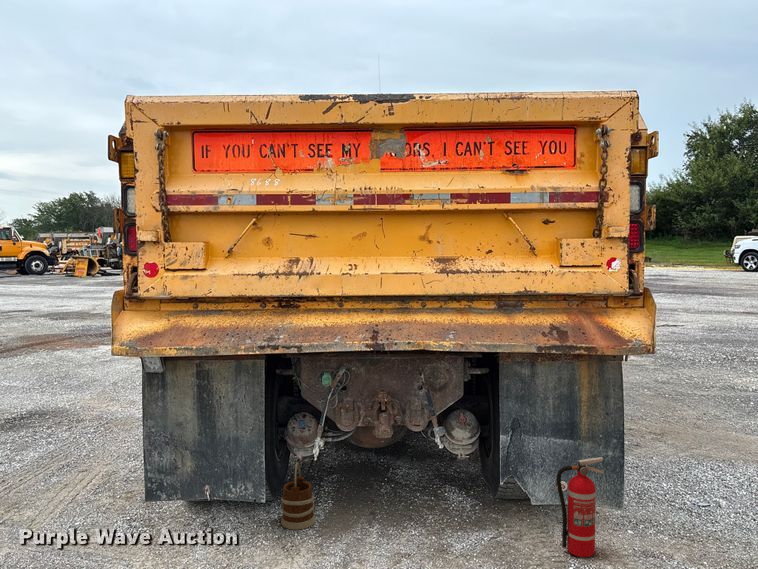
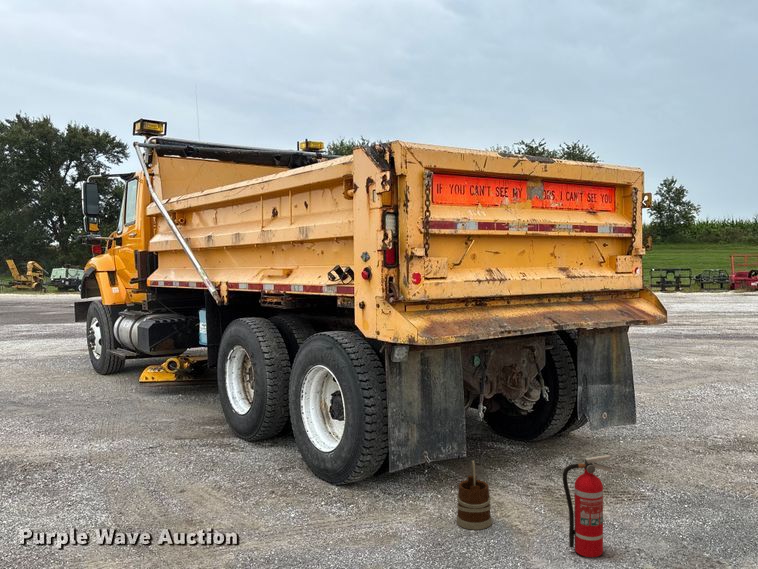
wooden bucket: present [281,462,315,529] -> present [457,461,492,530]

